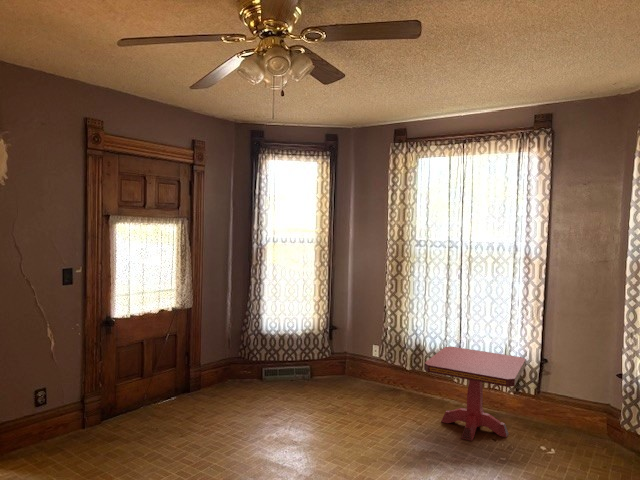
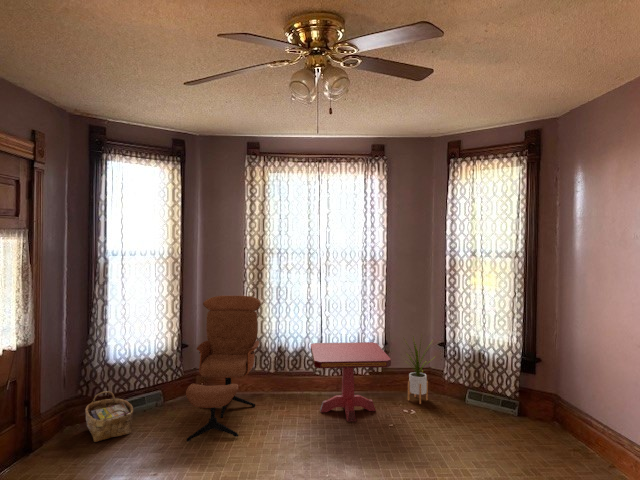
lounge chair: none [299,285,397,421] -> present [186,296,261,442]
house plant: none [554,353,607,446] -> present [404,337,430,404]
woven basket: none [237,356,273,395] -> present [85,391,133,442]

